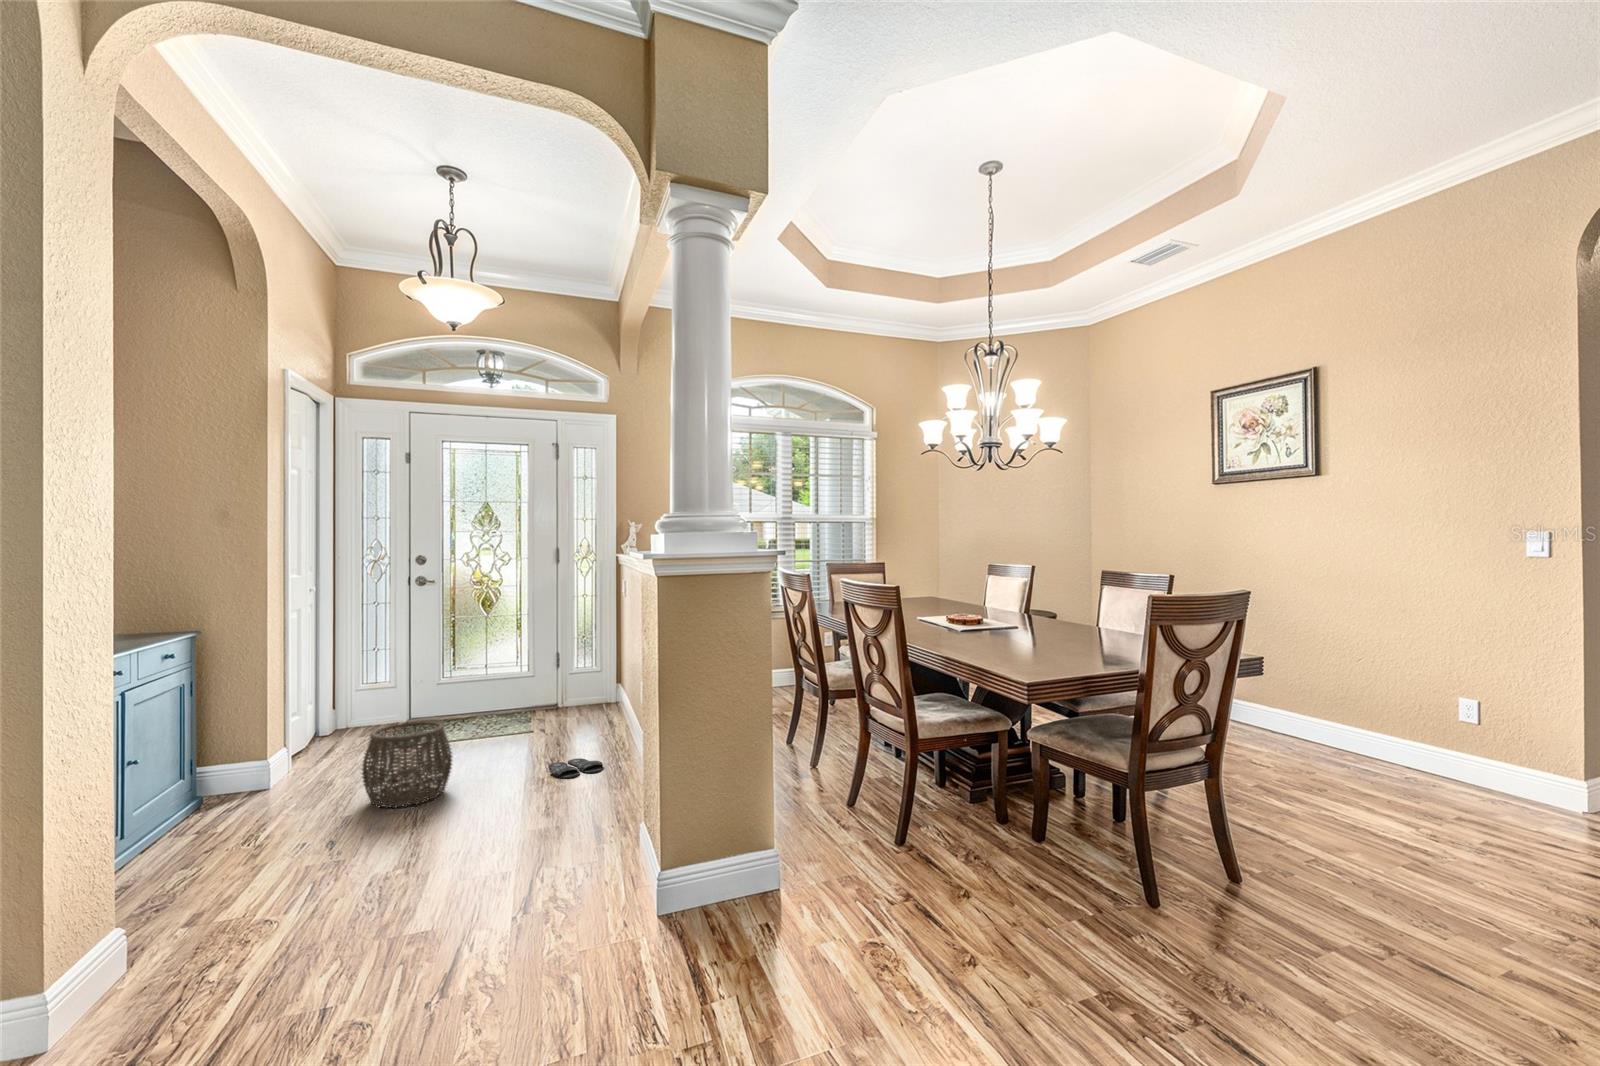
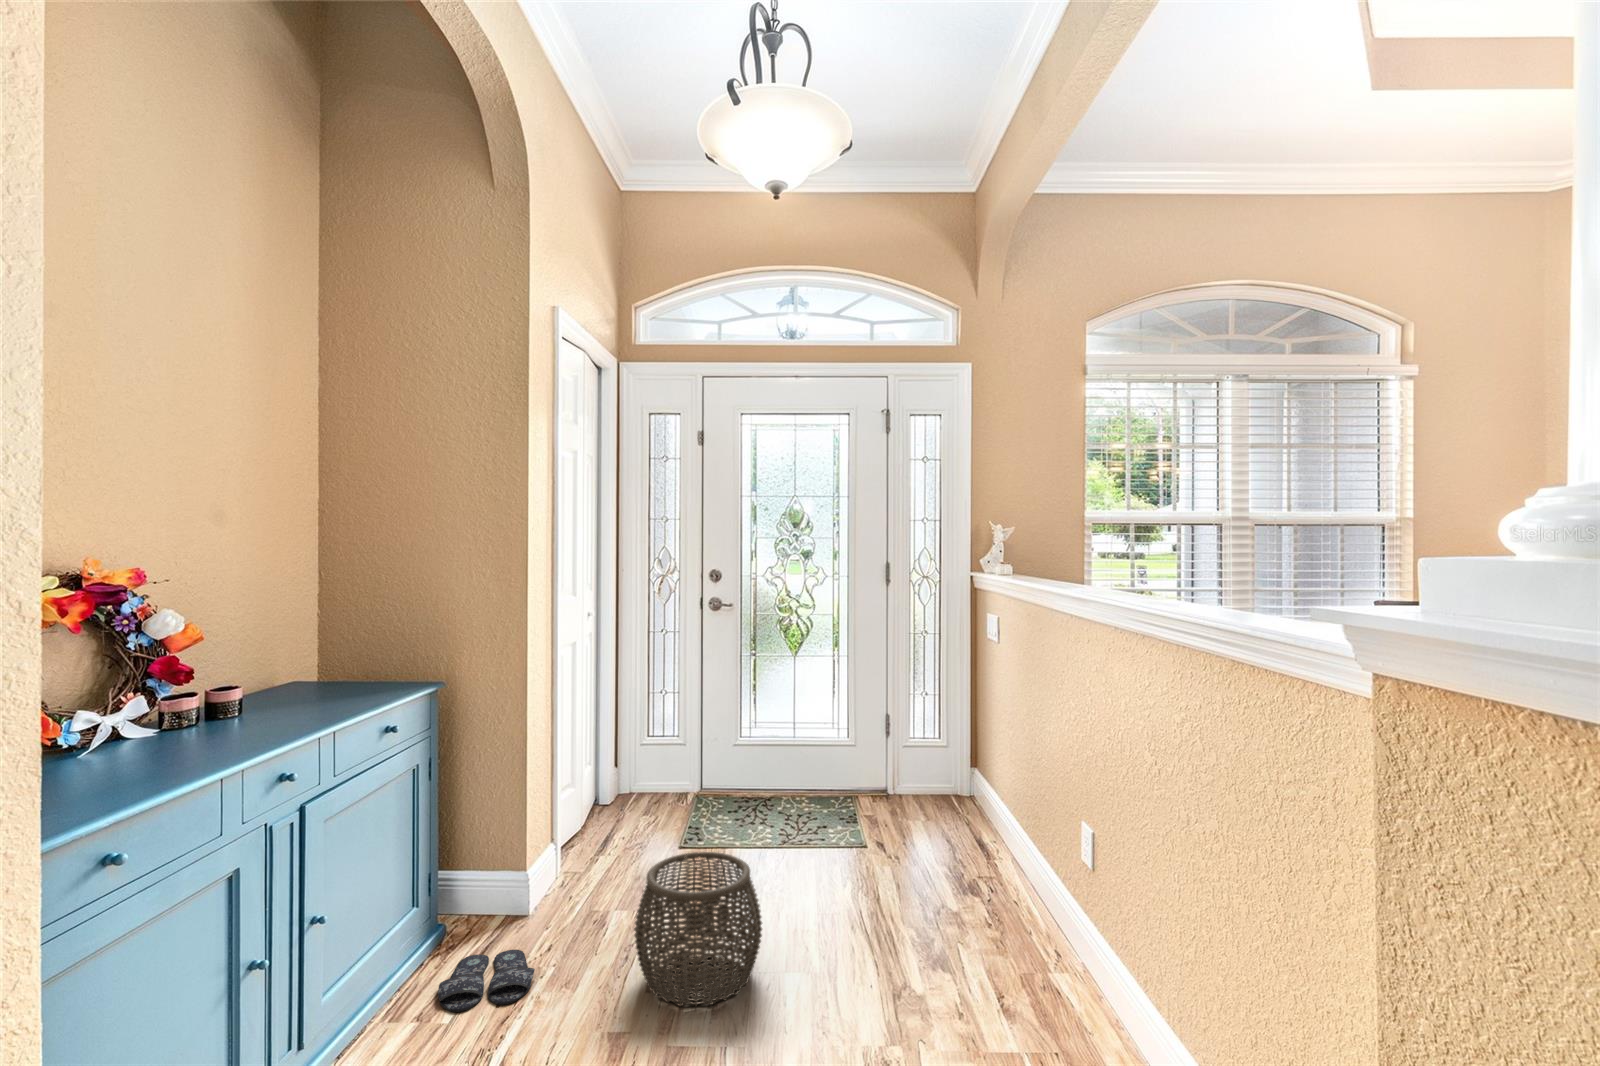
slippers: present [548,758,603,778] -> present [438,950,535,1012]

